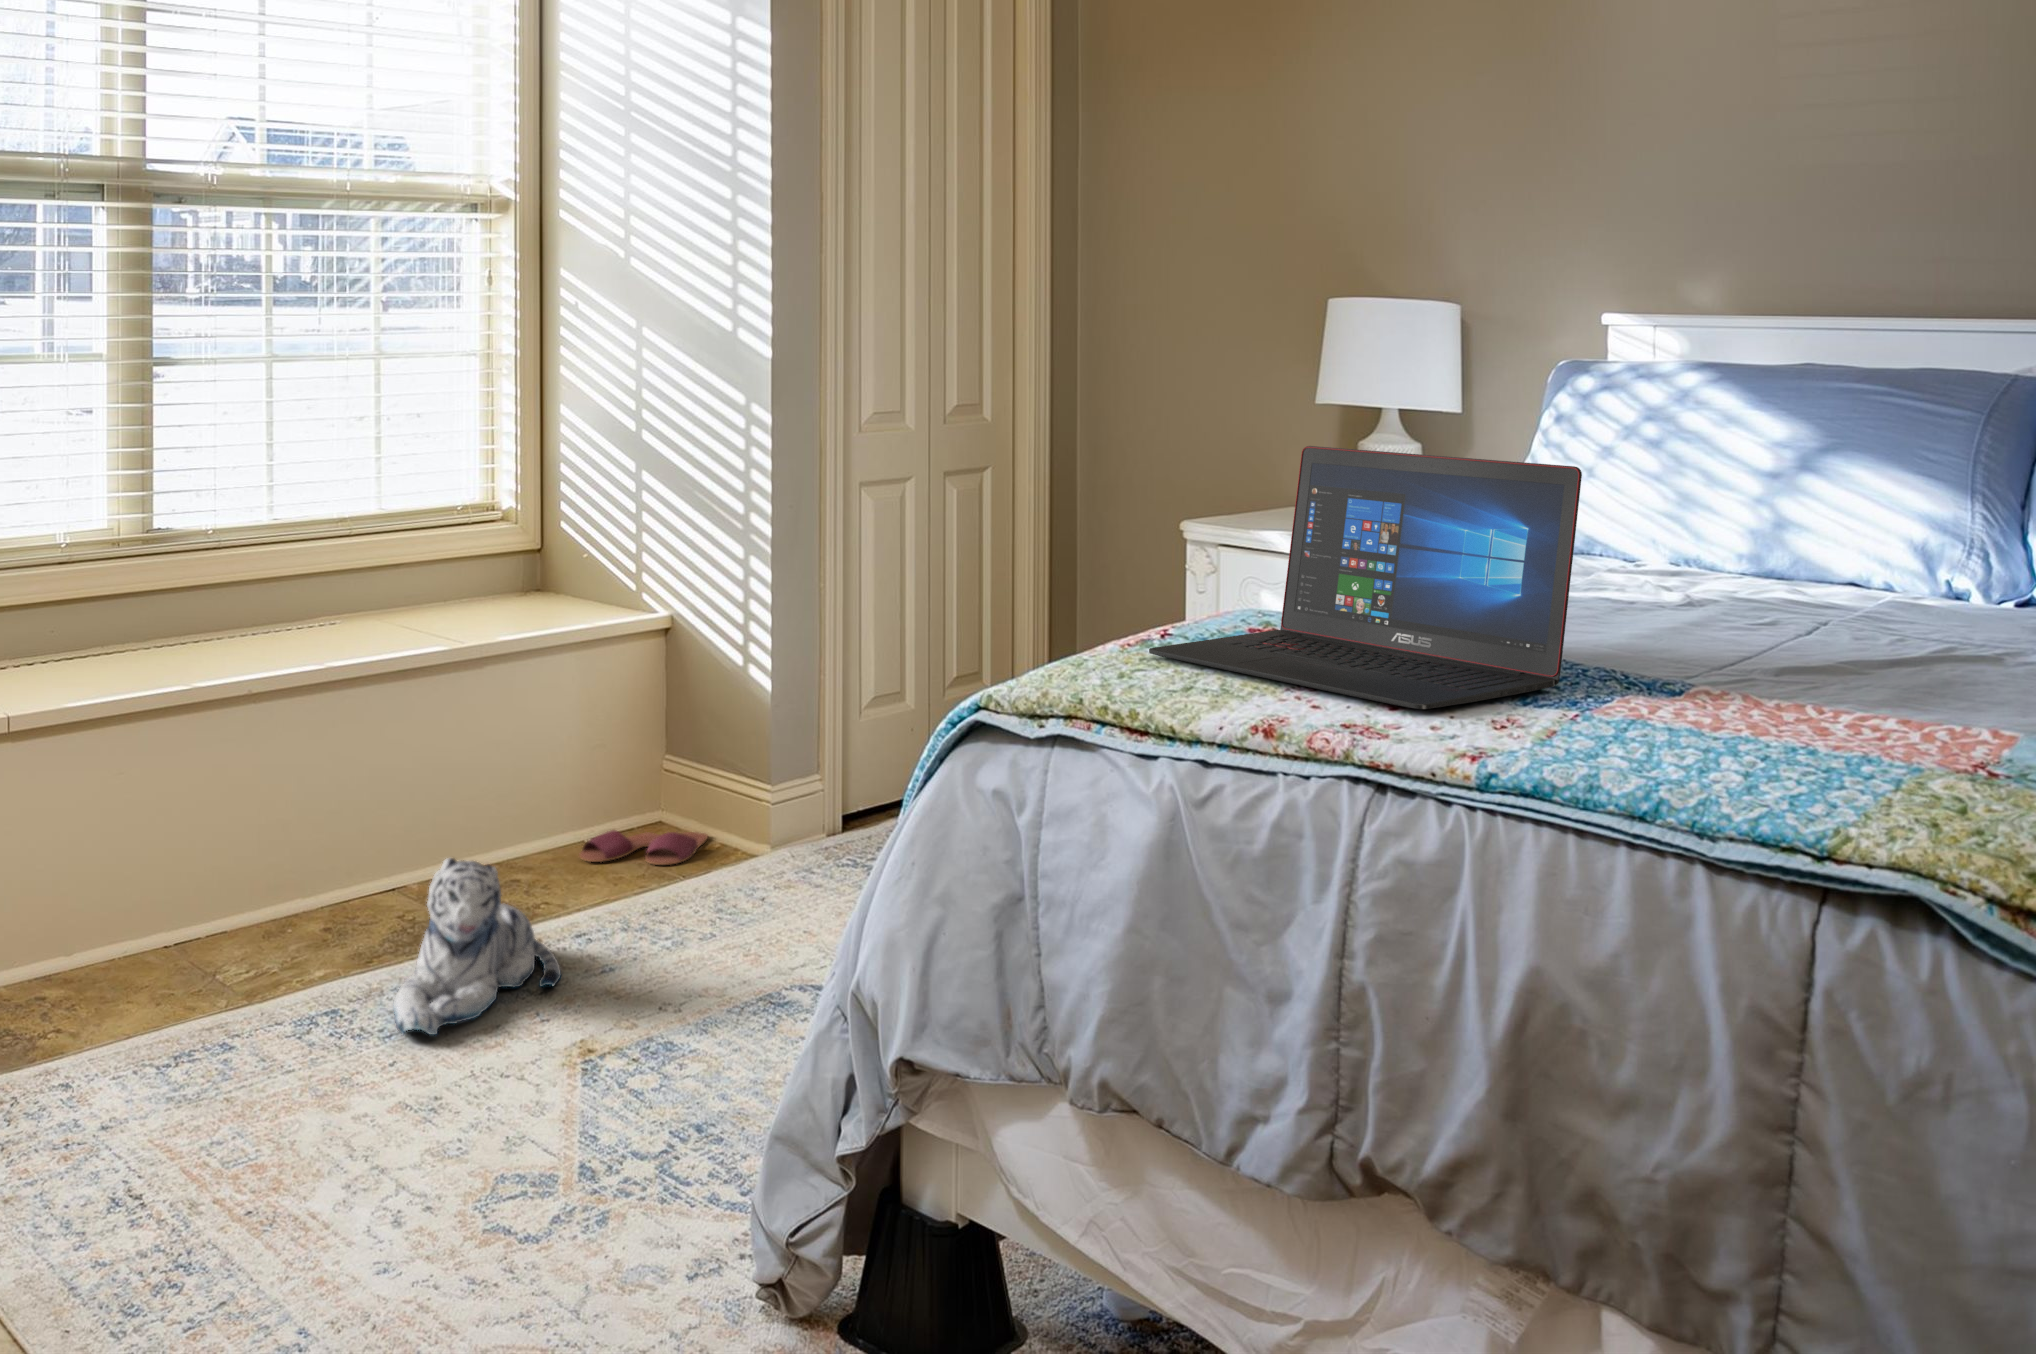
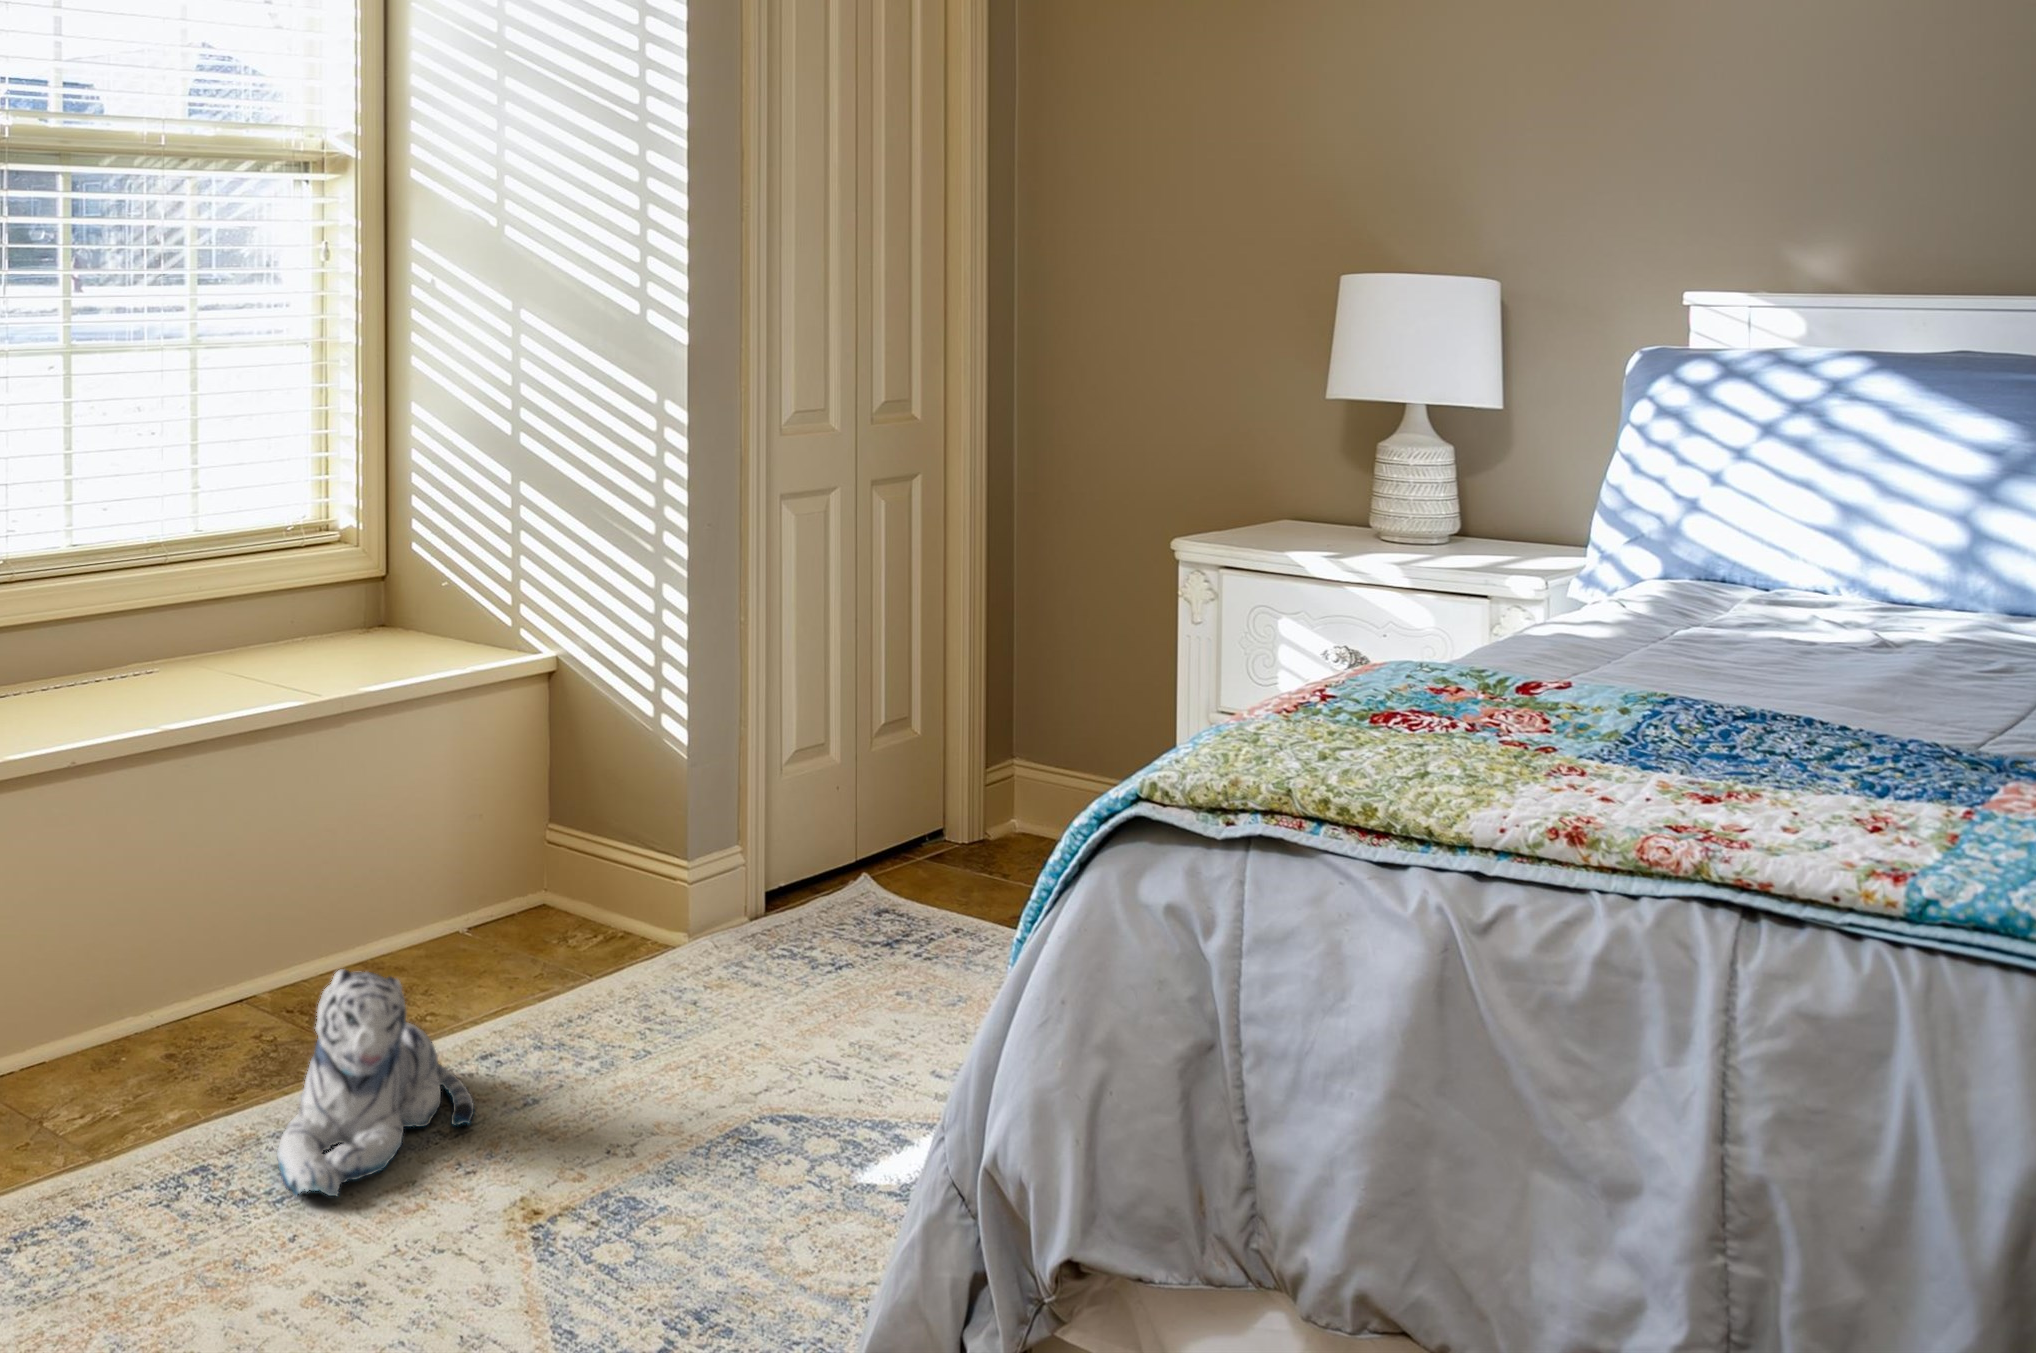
laptop: present [1149,446,1582,709] -> none [1324,451,1907,800]
slippers: present [580,830,708,865] -> none [461,915,609,958]

